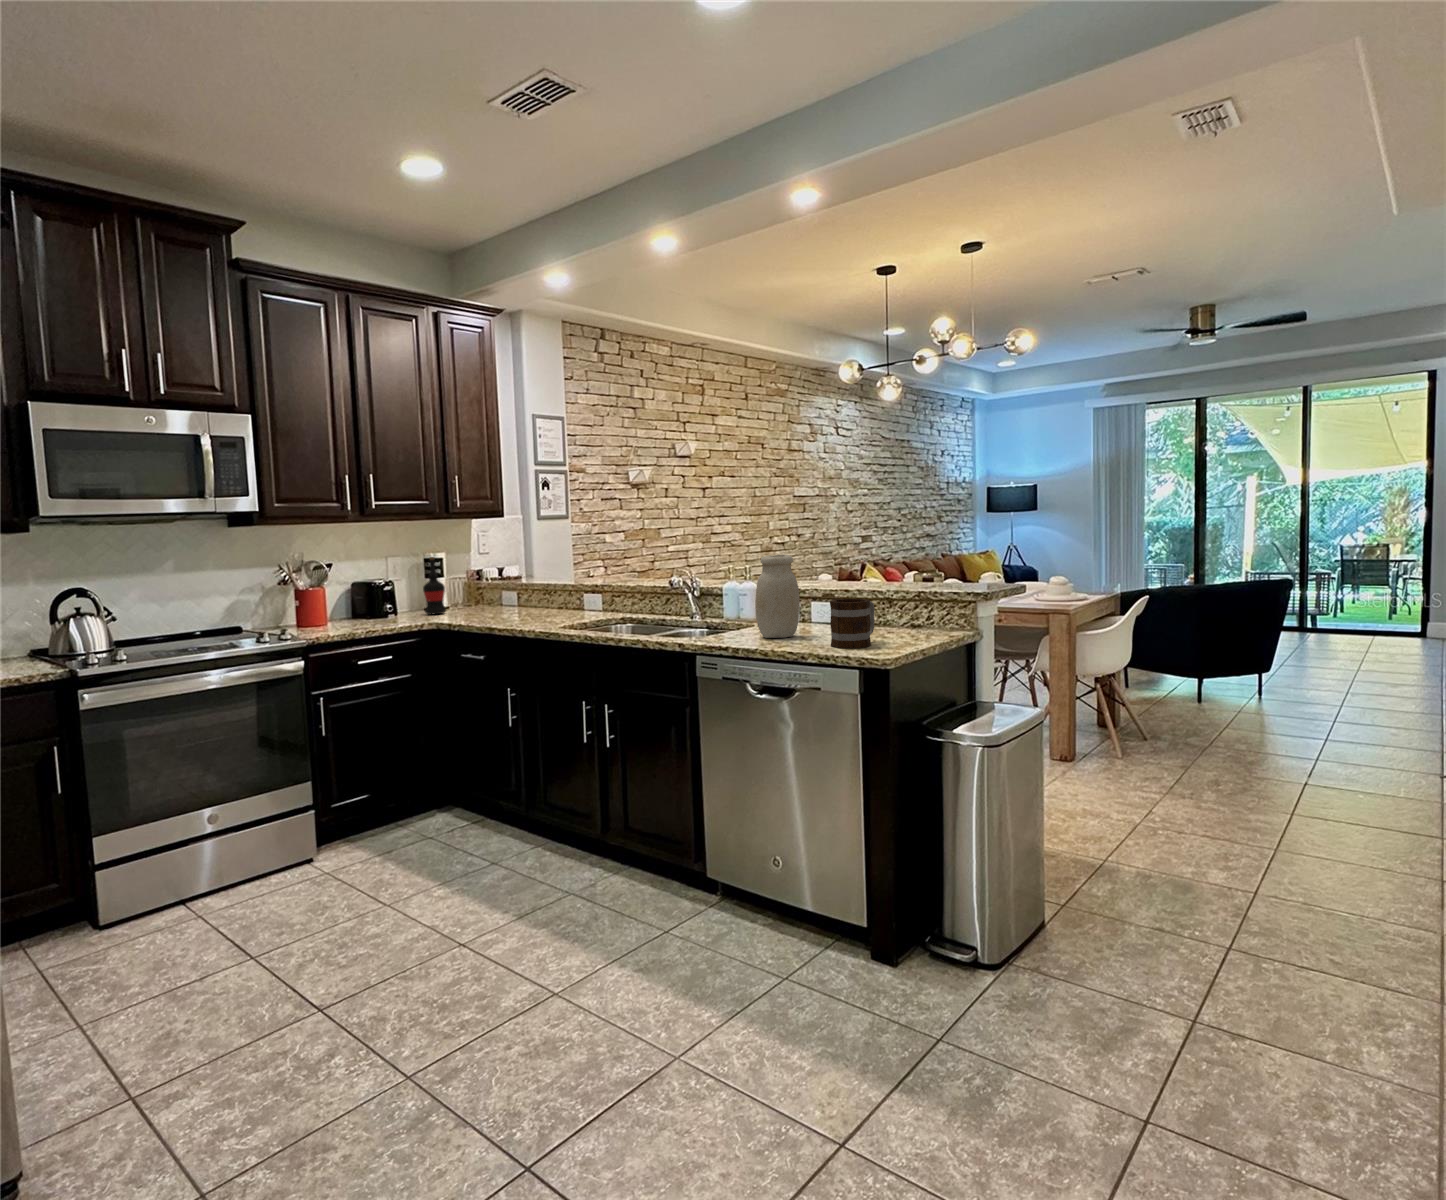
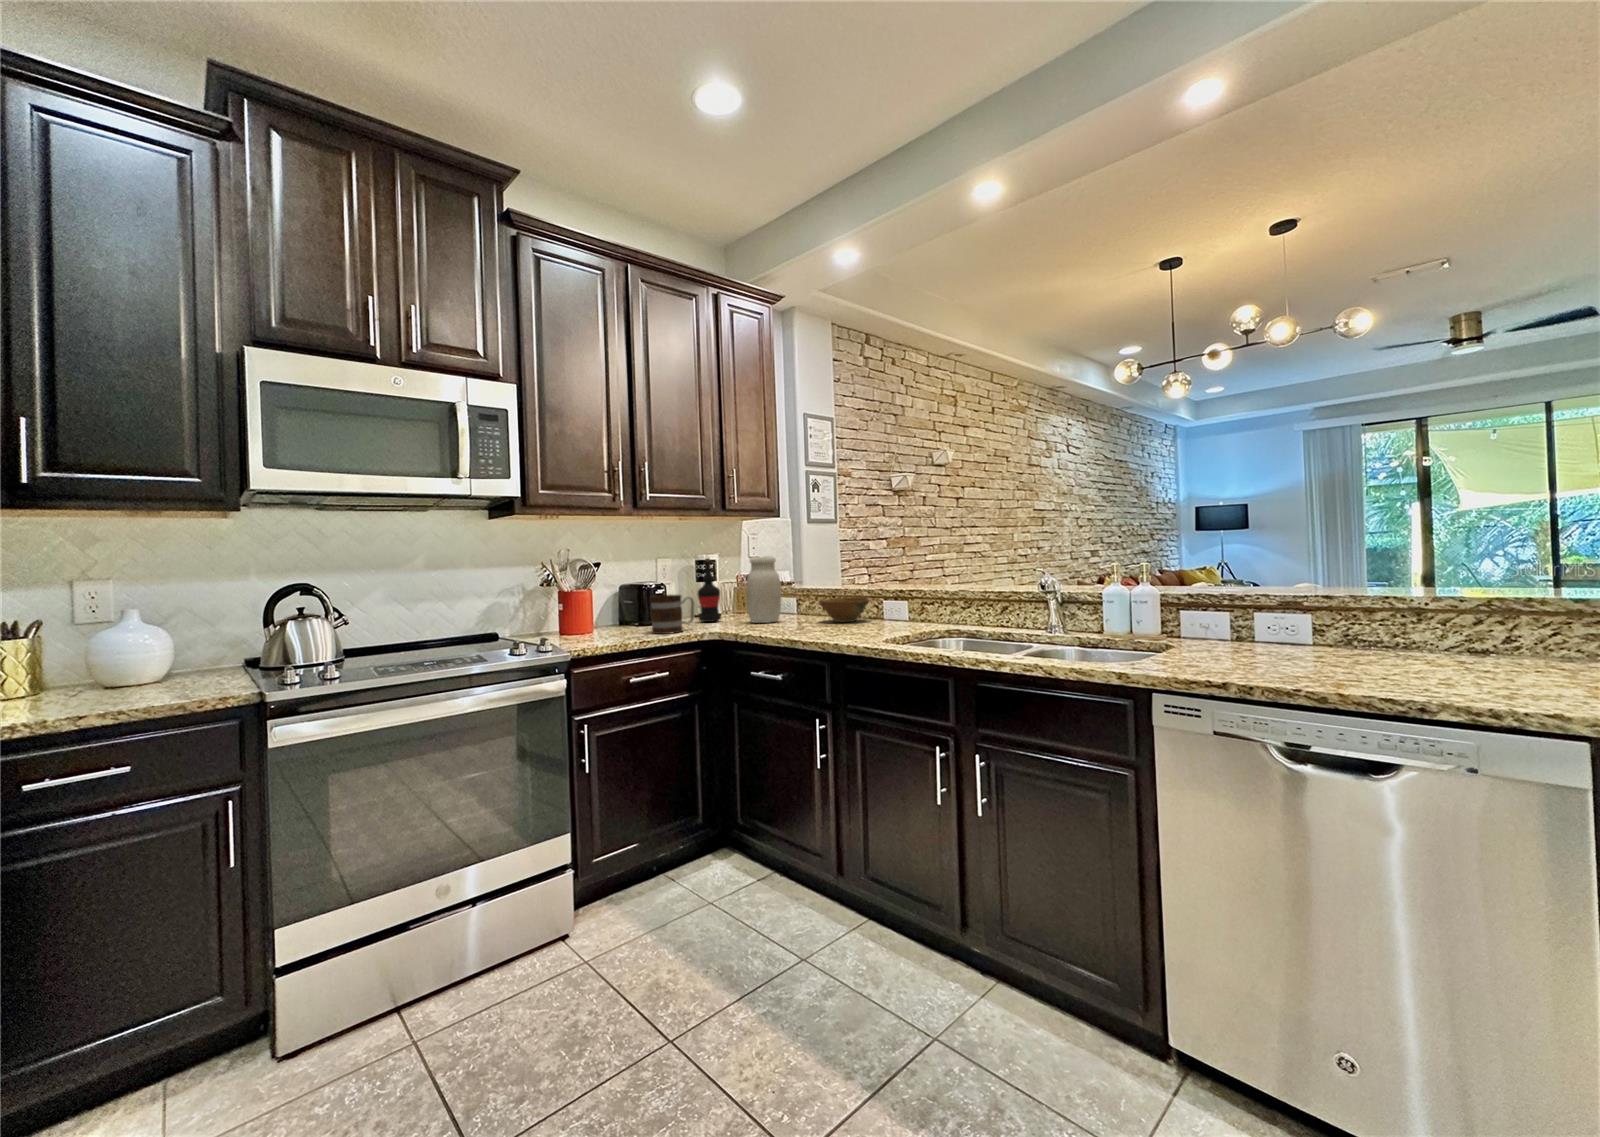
jar: present [755,555,799,638] -> present [746,556,781,623]
bowl: none [530,591,575,613] -> present [819,597,869,622]
mug: present [830,599,875,648] -> present [651,595,694,634]

